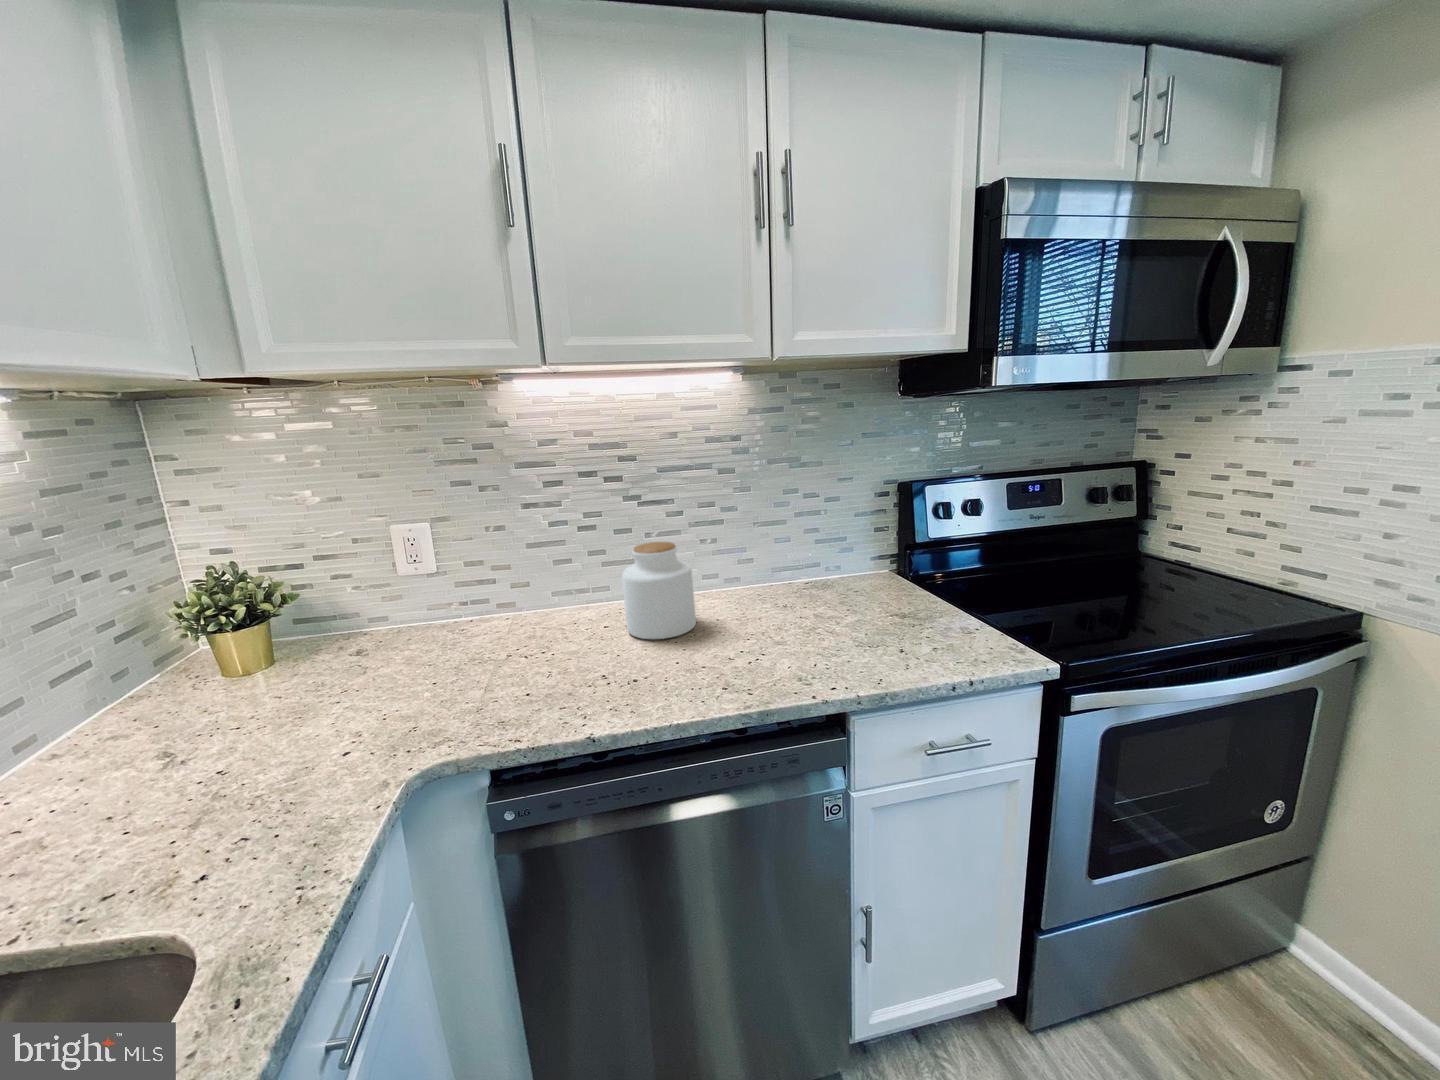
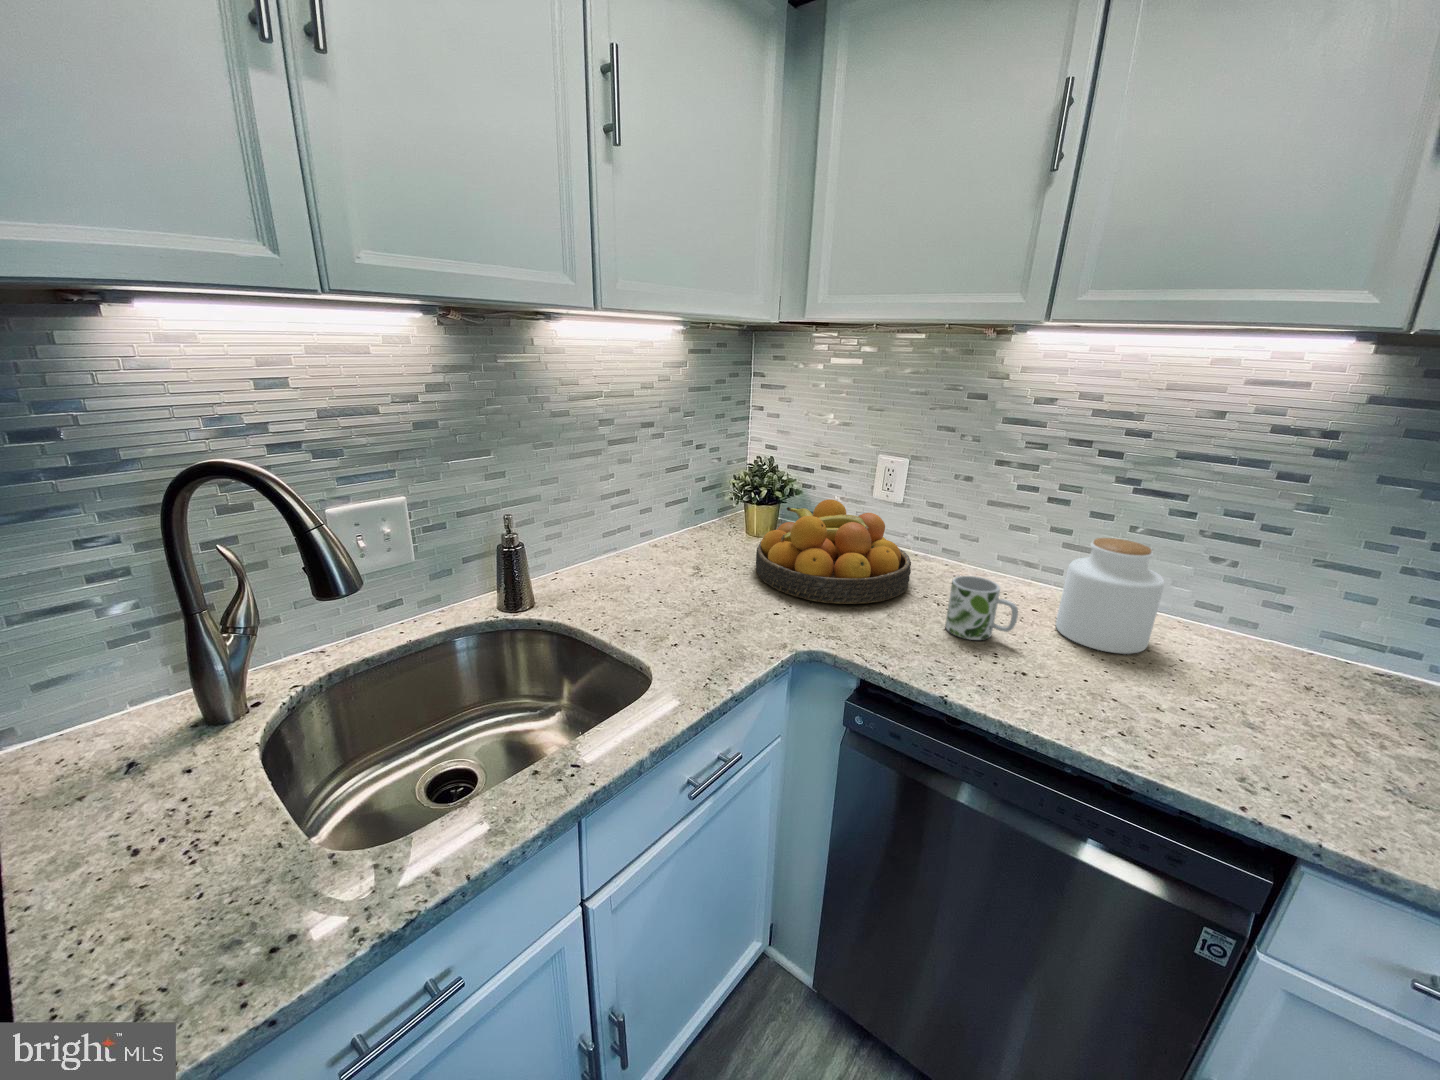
fruit bowl: none [267,590,485,724] -> present [756,499,911,604]
mug: none [537,613,607,678] -> present [945,576,1018,640]

